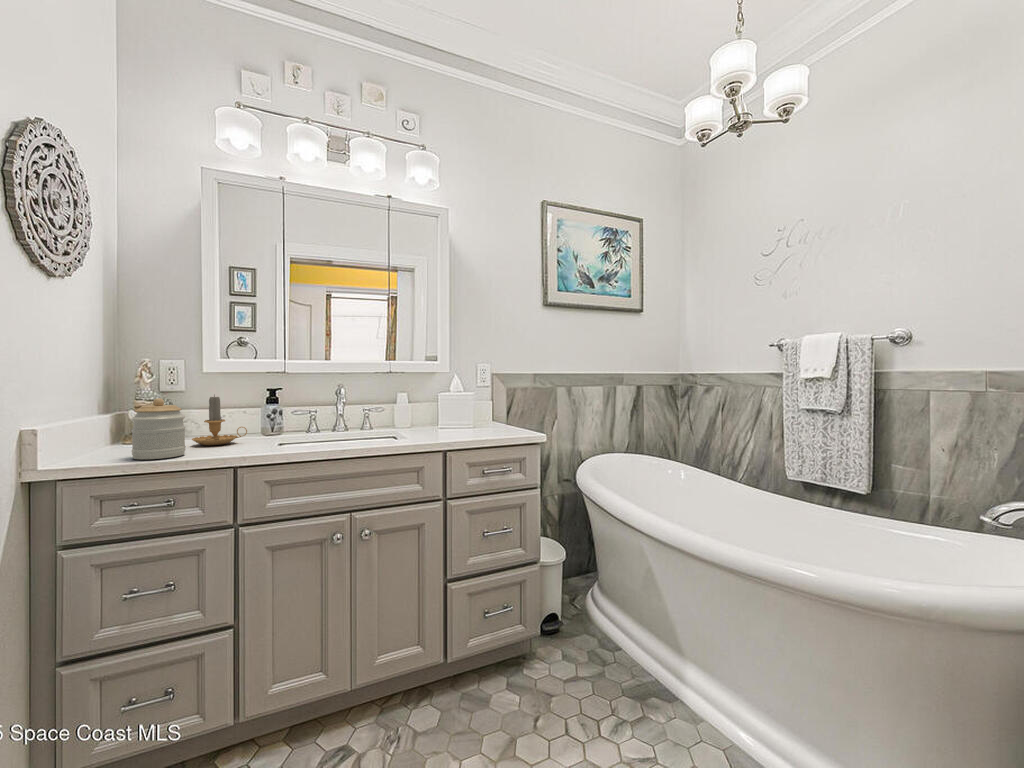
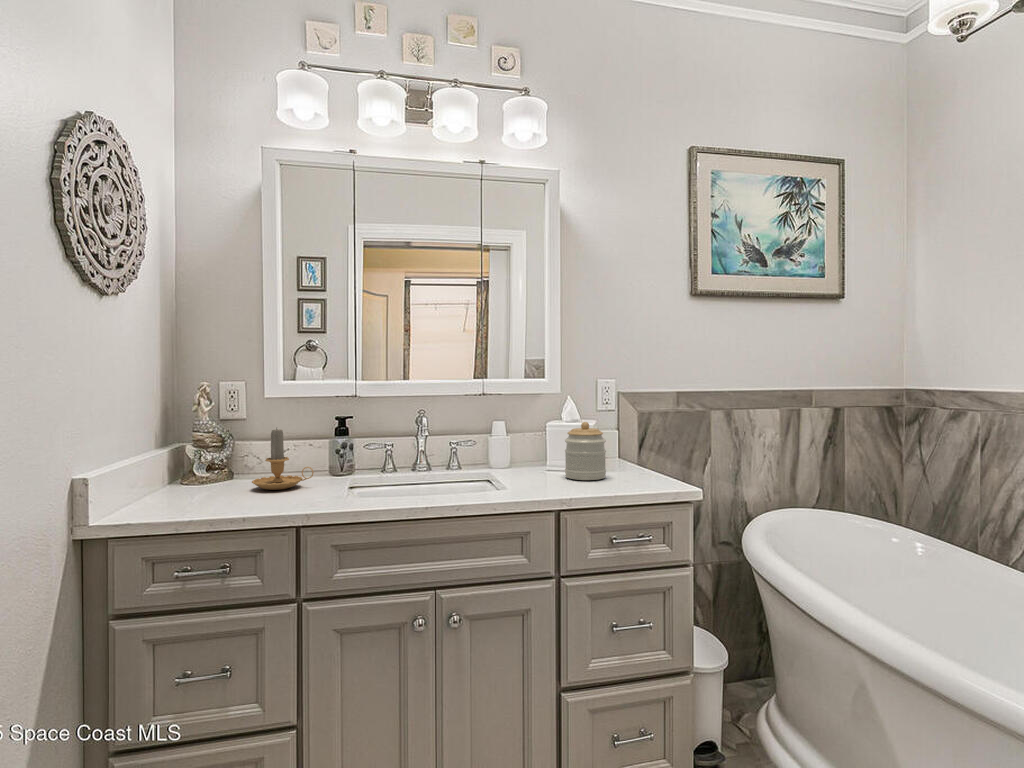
jar: present [131,398,186,459] -> present [565,422,606,480]

